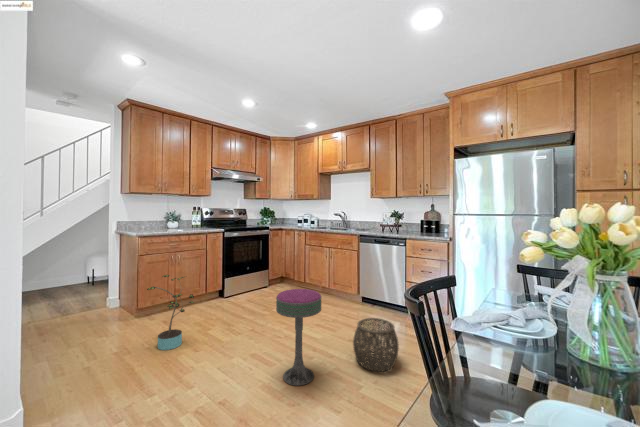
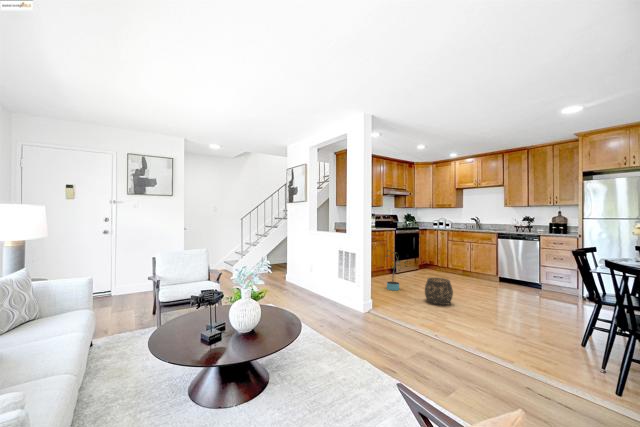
bar stool: present [276,289,321,386] -> none [471,258,499,308]
woven basket: present [353,318,398,372] -> present [425,278,453,305]

